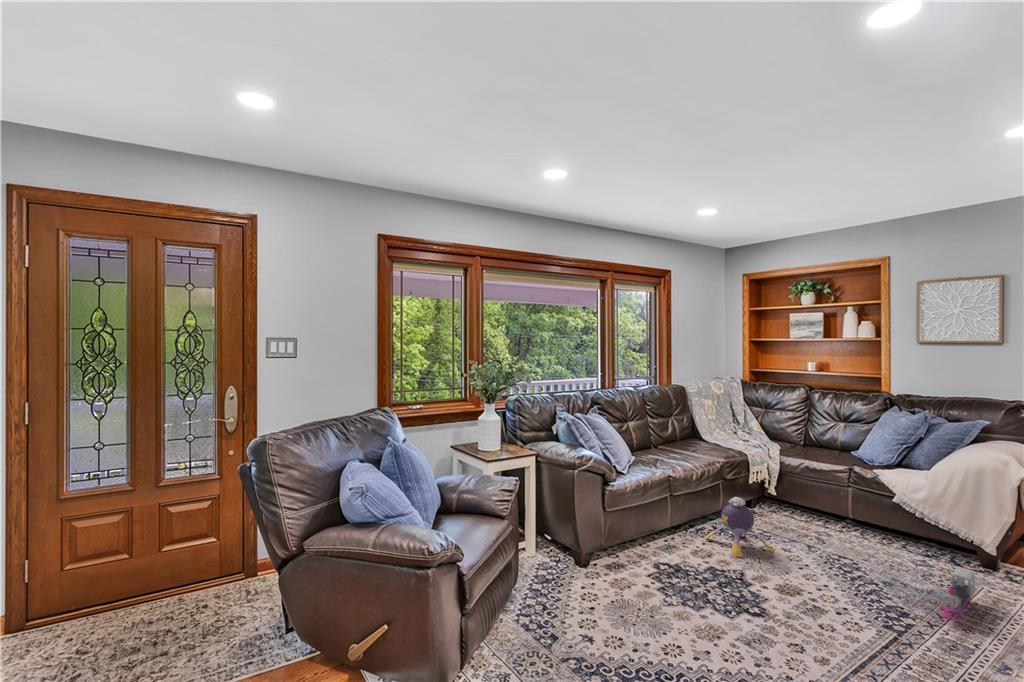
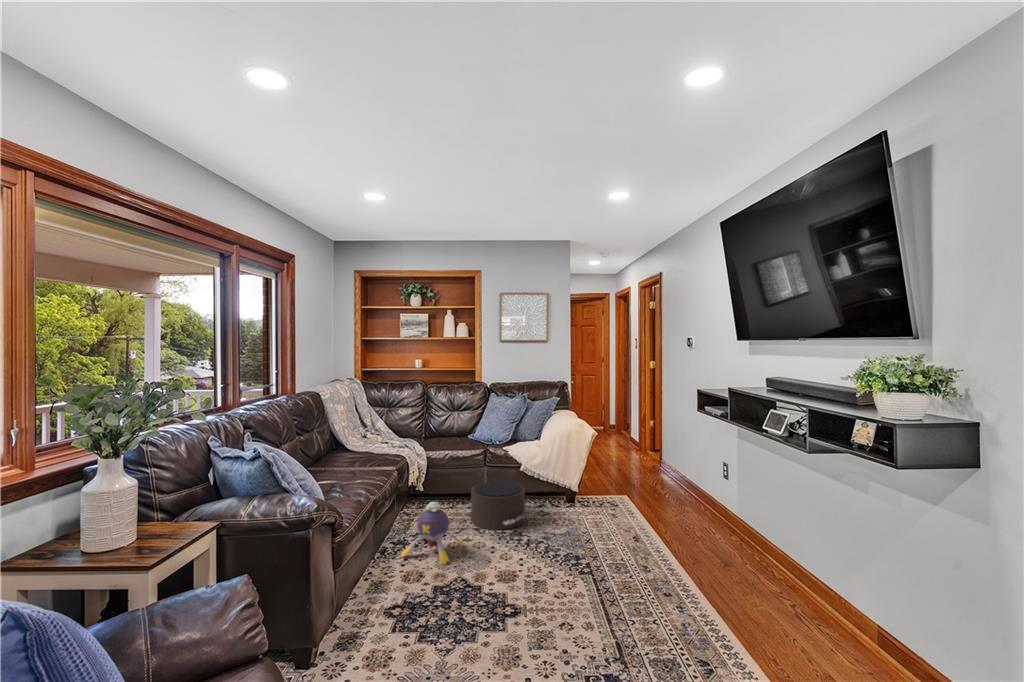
pouf: none [800,502,881,560] -> present [461,481,527,530]
toy train: present [940,568,975,620] -> none [585,508,610,551]

